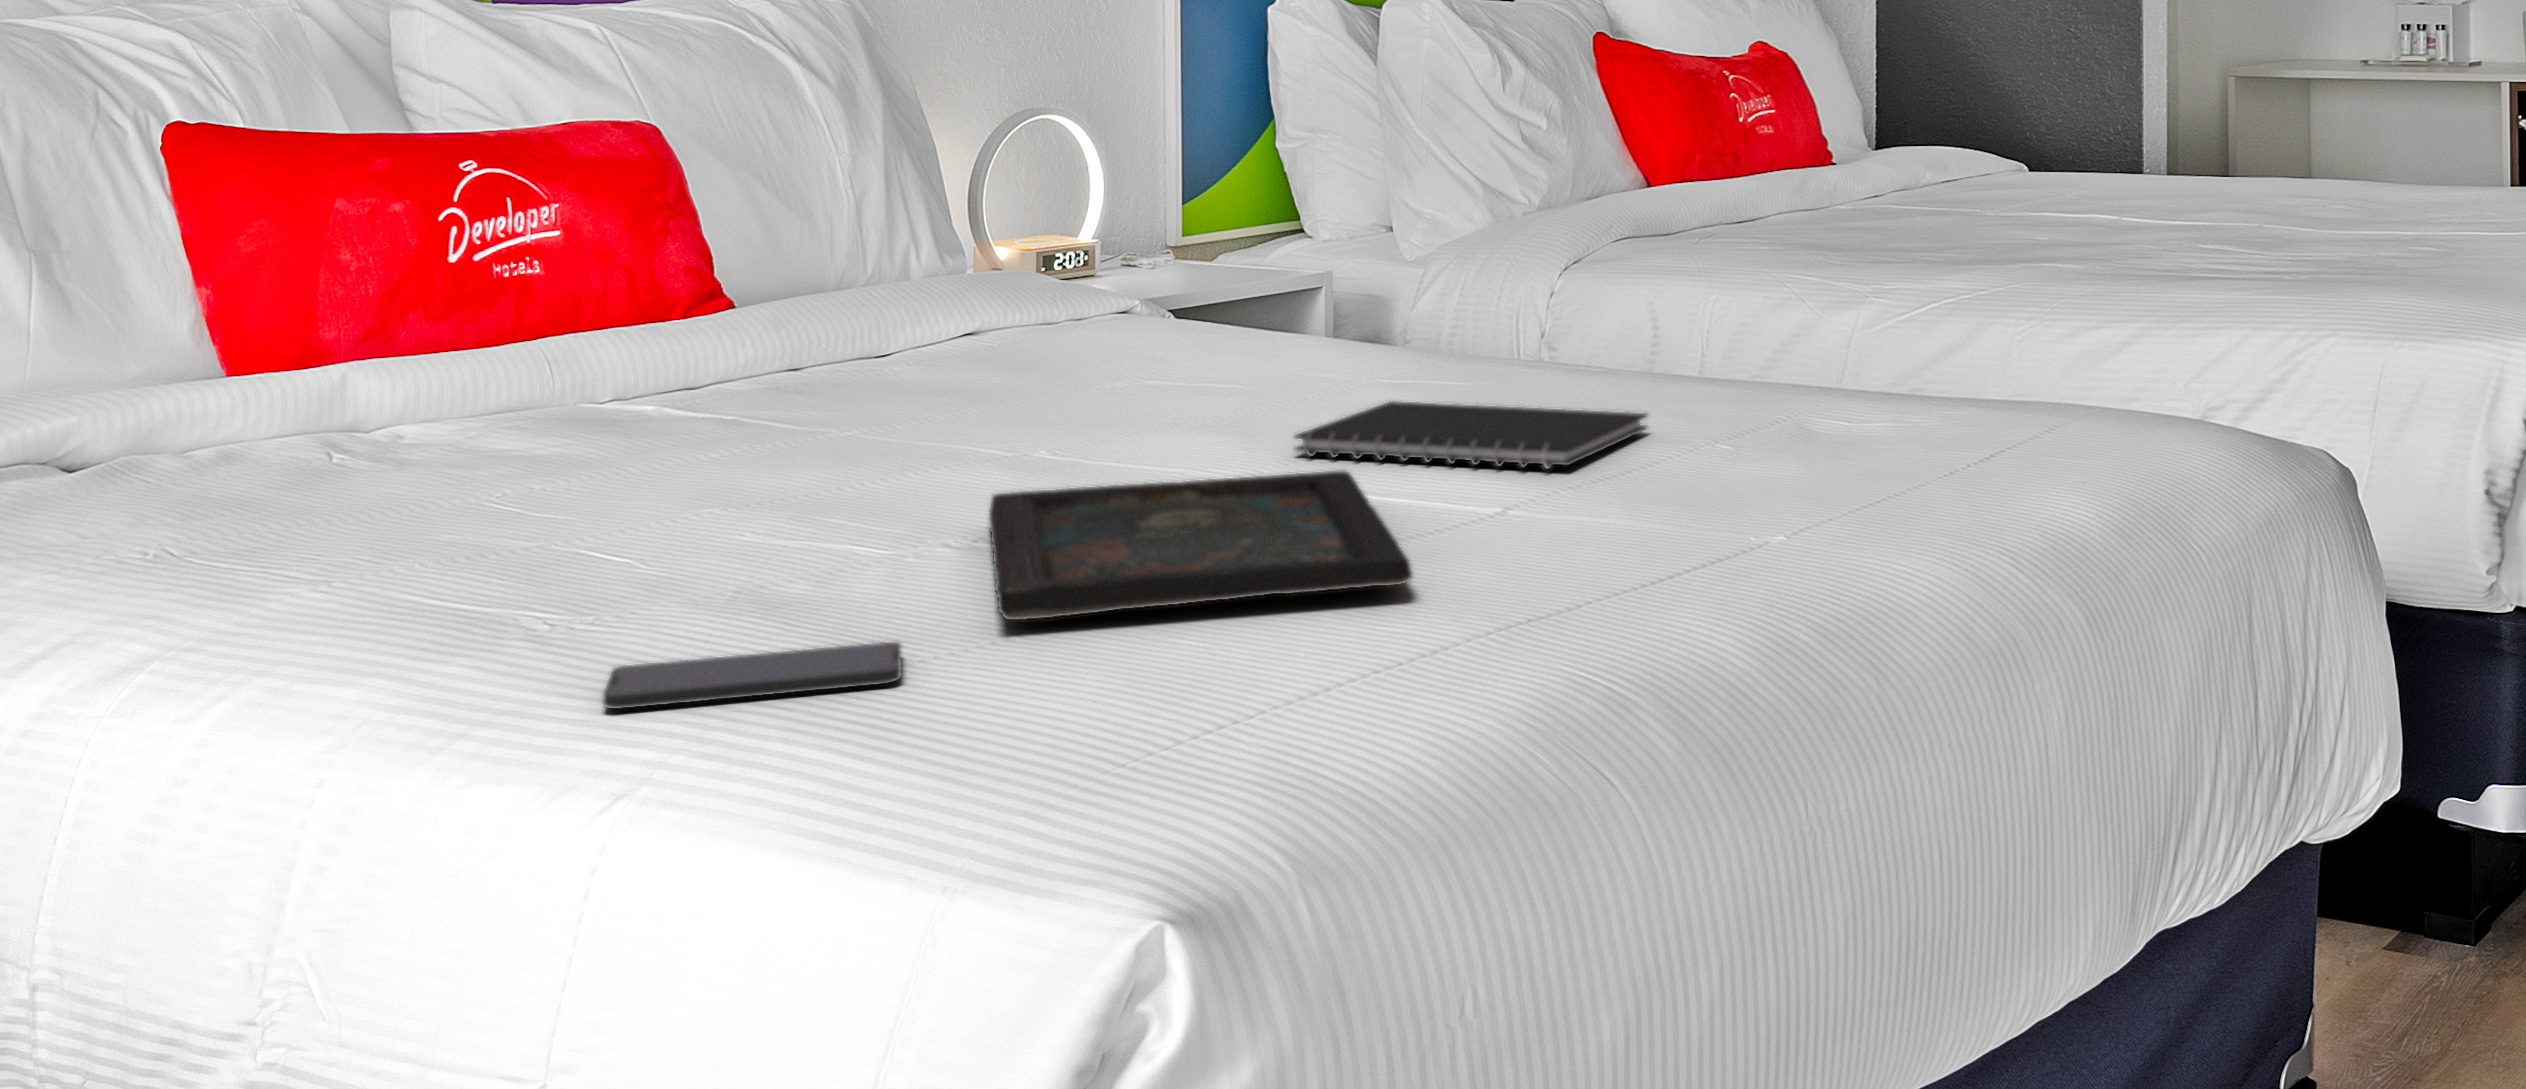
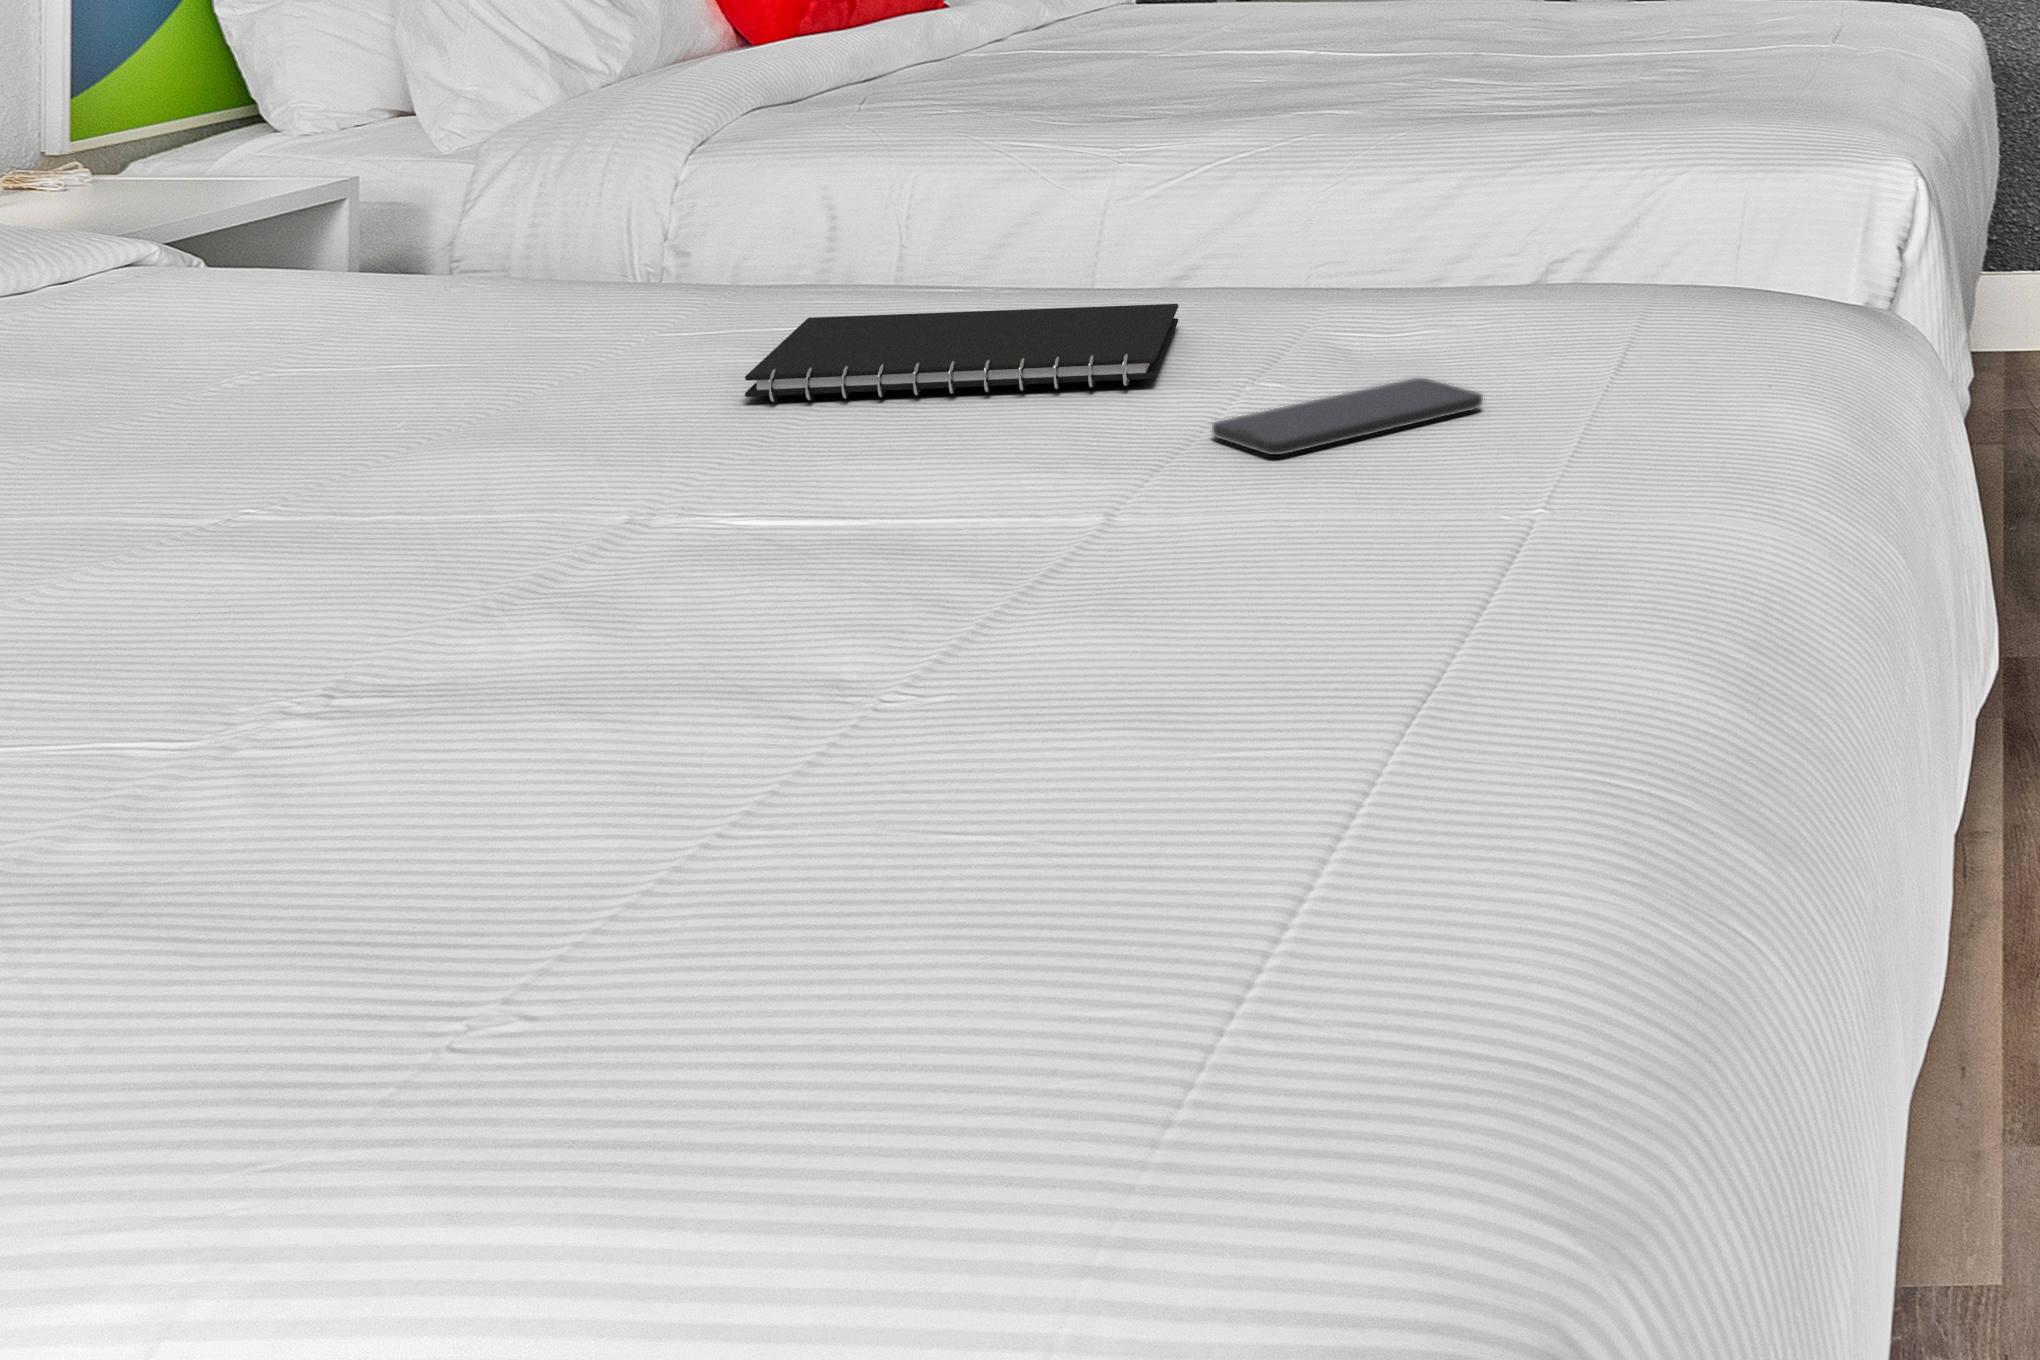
tray: present [989,470,1413,620] -> none [414,418,1210,699]
smartphone: present [603,642,901,709] -> present [1212,378,1483,455]

